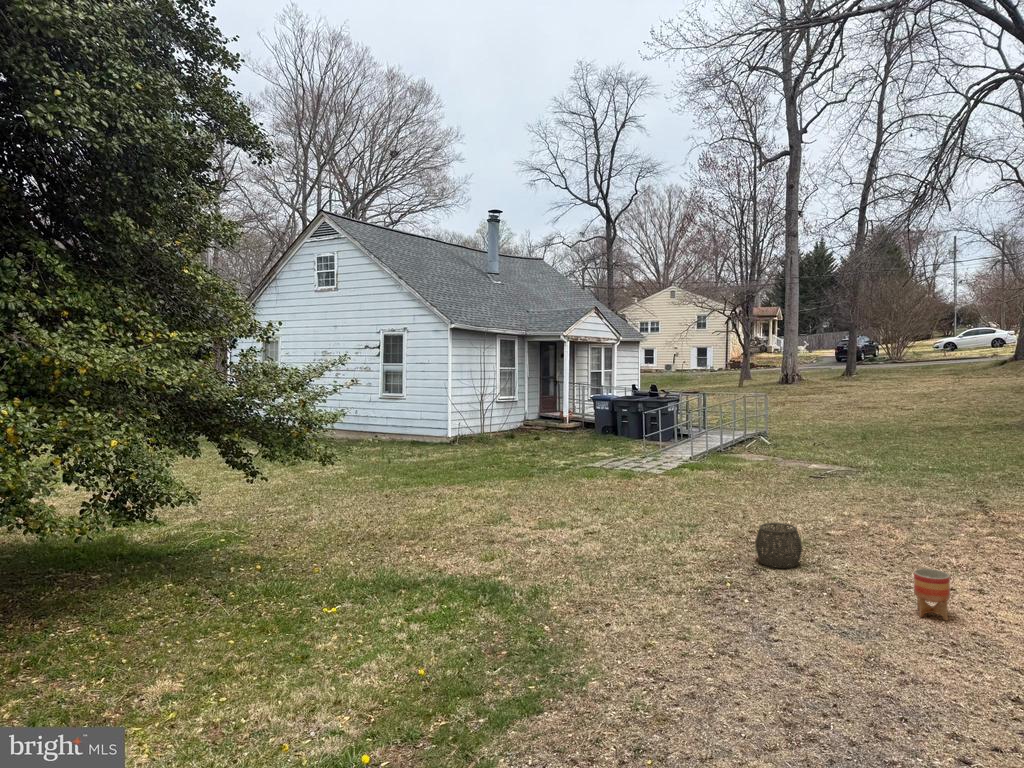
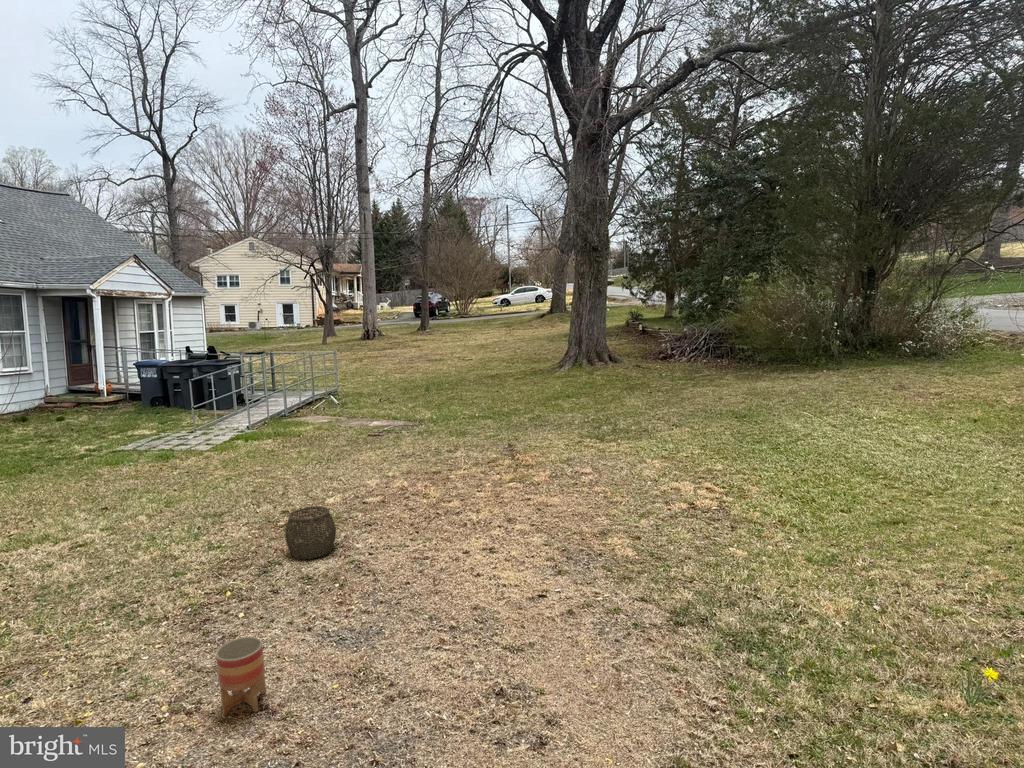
planter: present [914,569,950,620] -> present [216,637,266,716]

